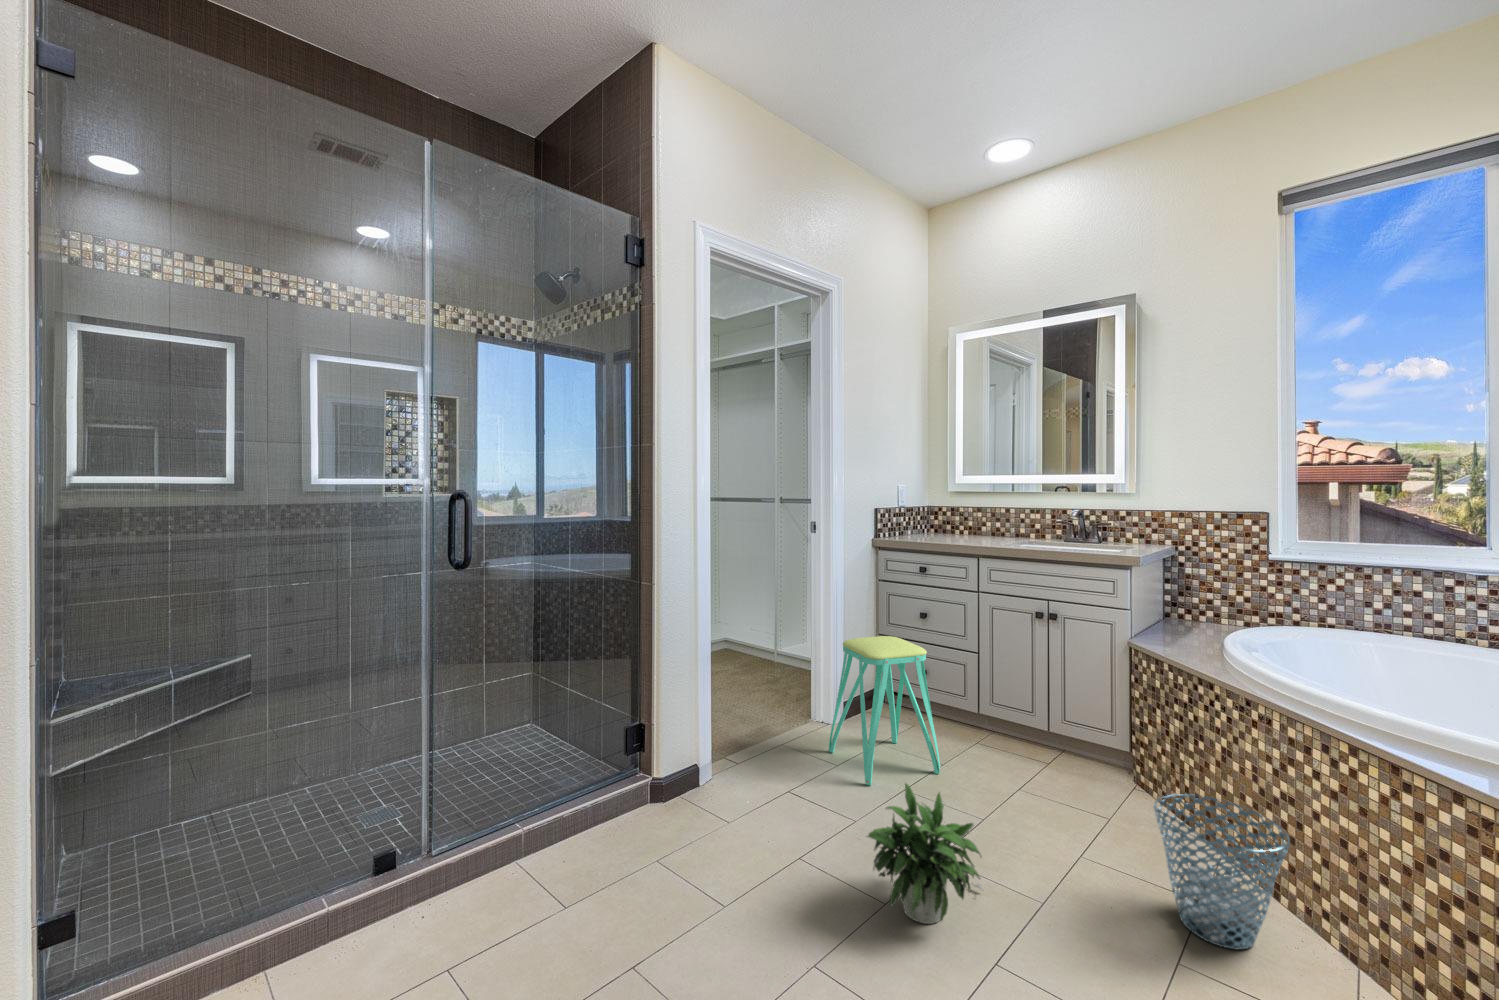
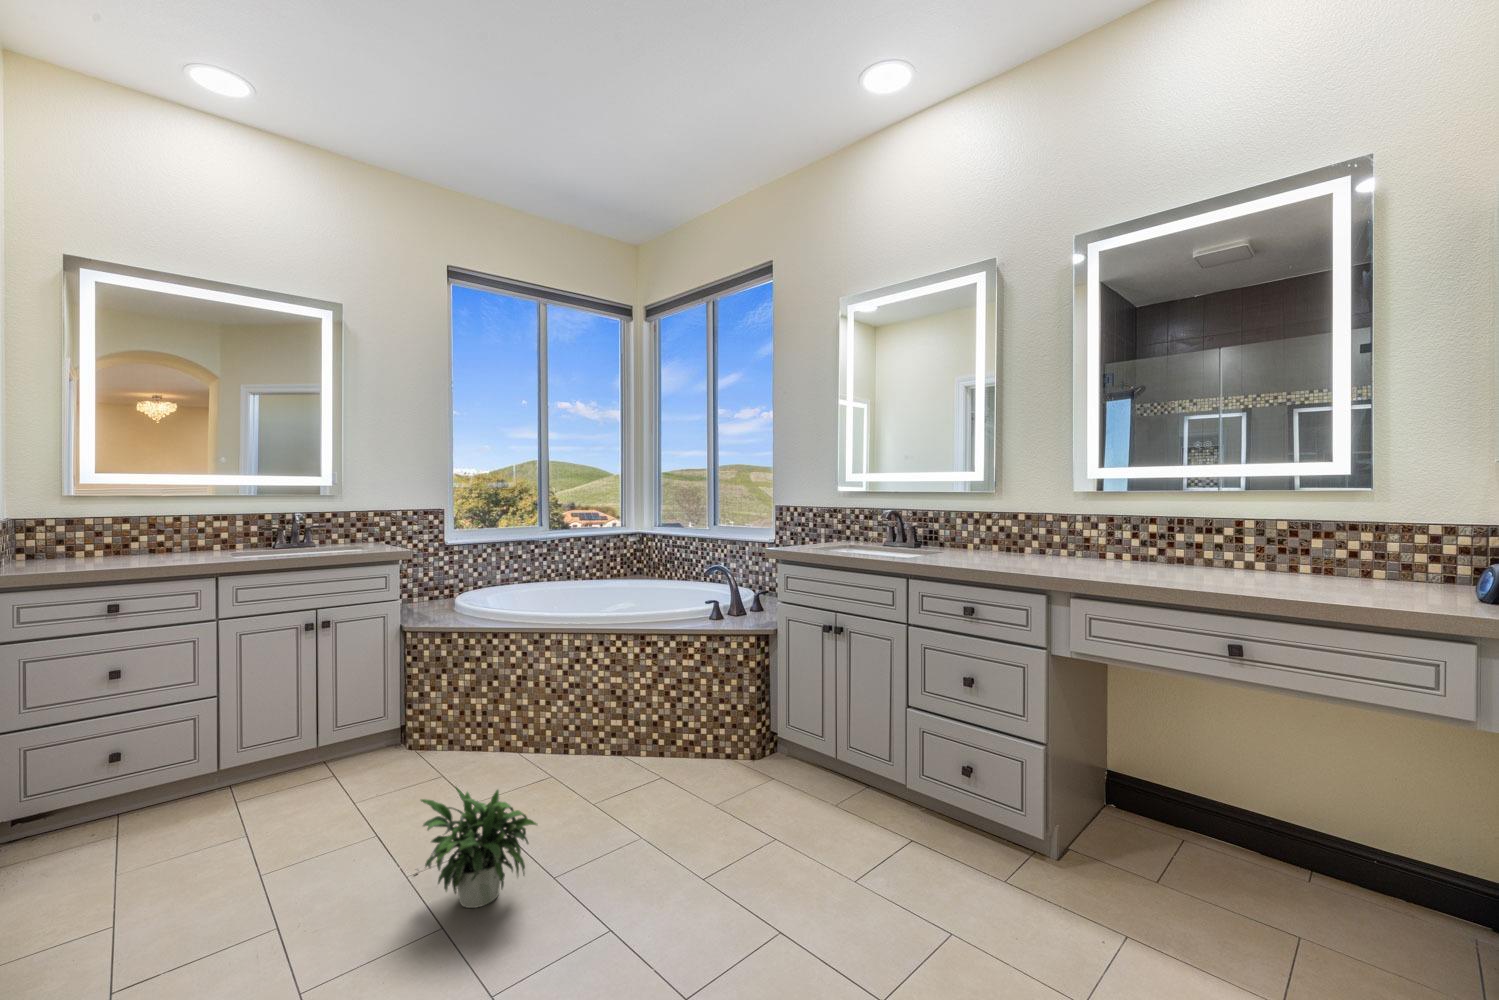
stool: present [829,636,940,785] -> none [78,693,275,918]
waste basket: present [1154,794,1290,950] -> none [541,697,615,789]

